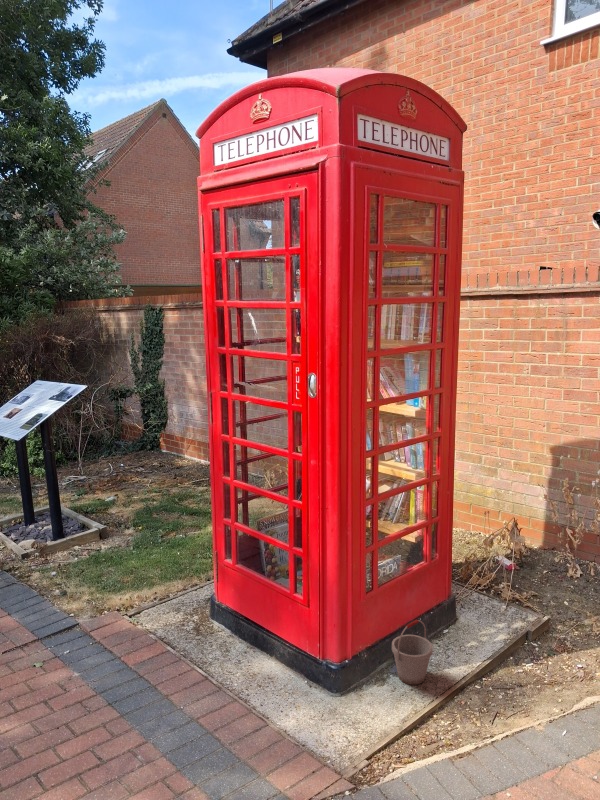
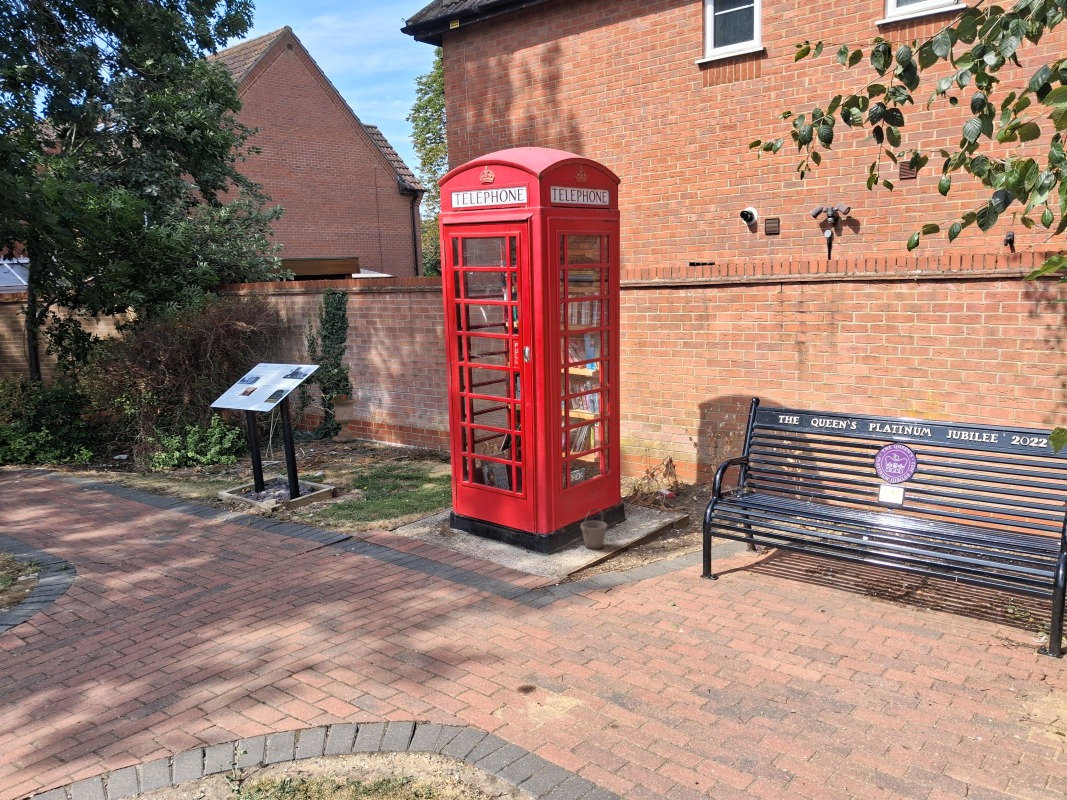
planter: none [144,409,172,458] -> present [331,395,356,442]

